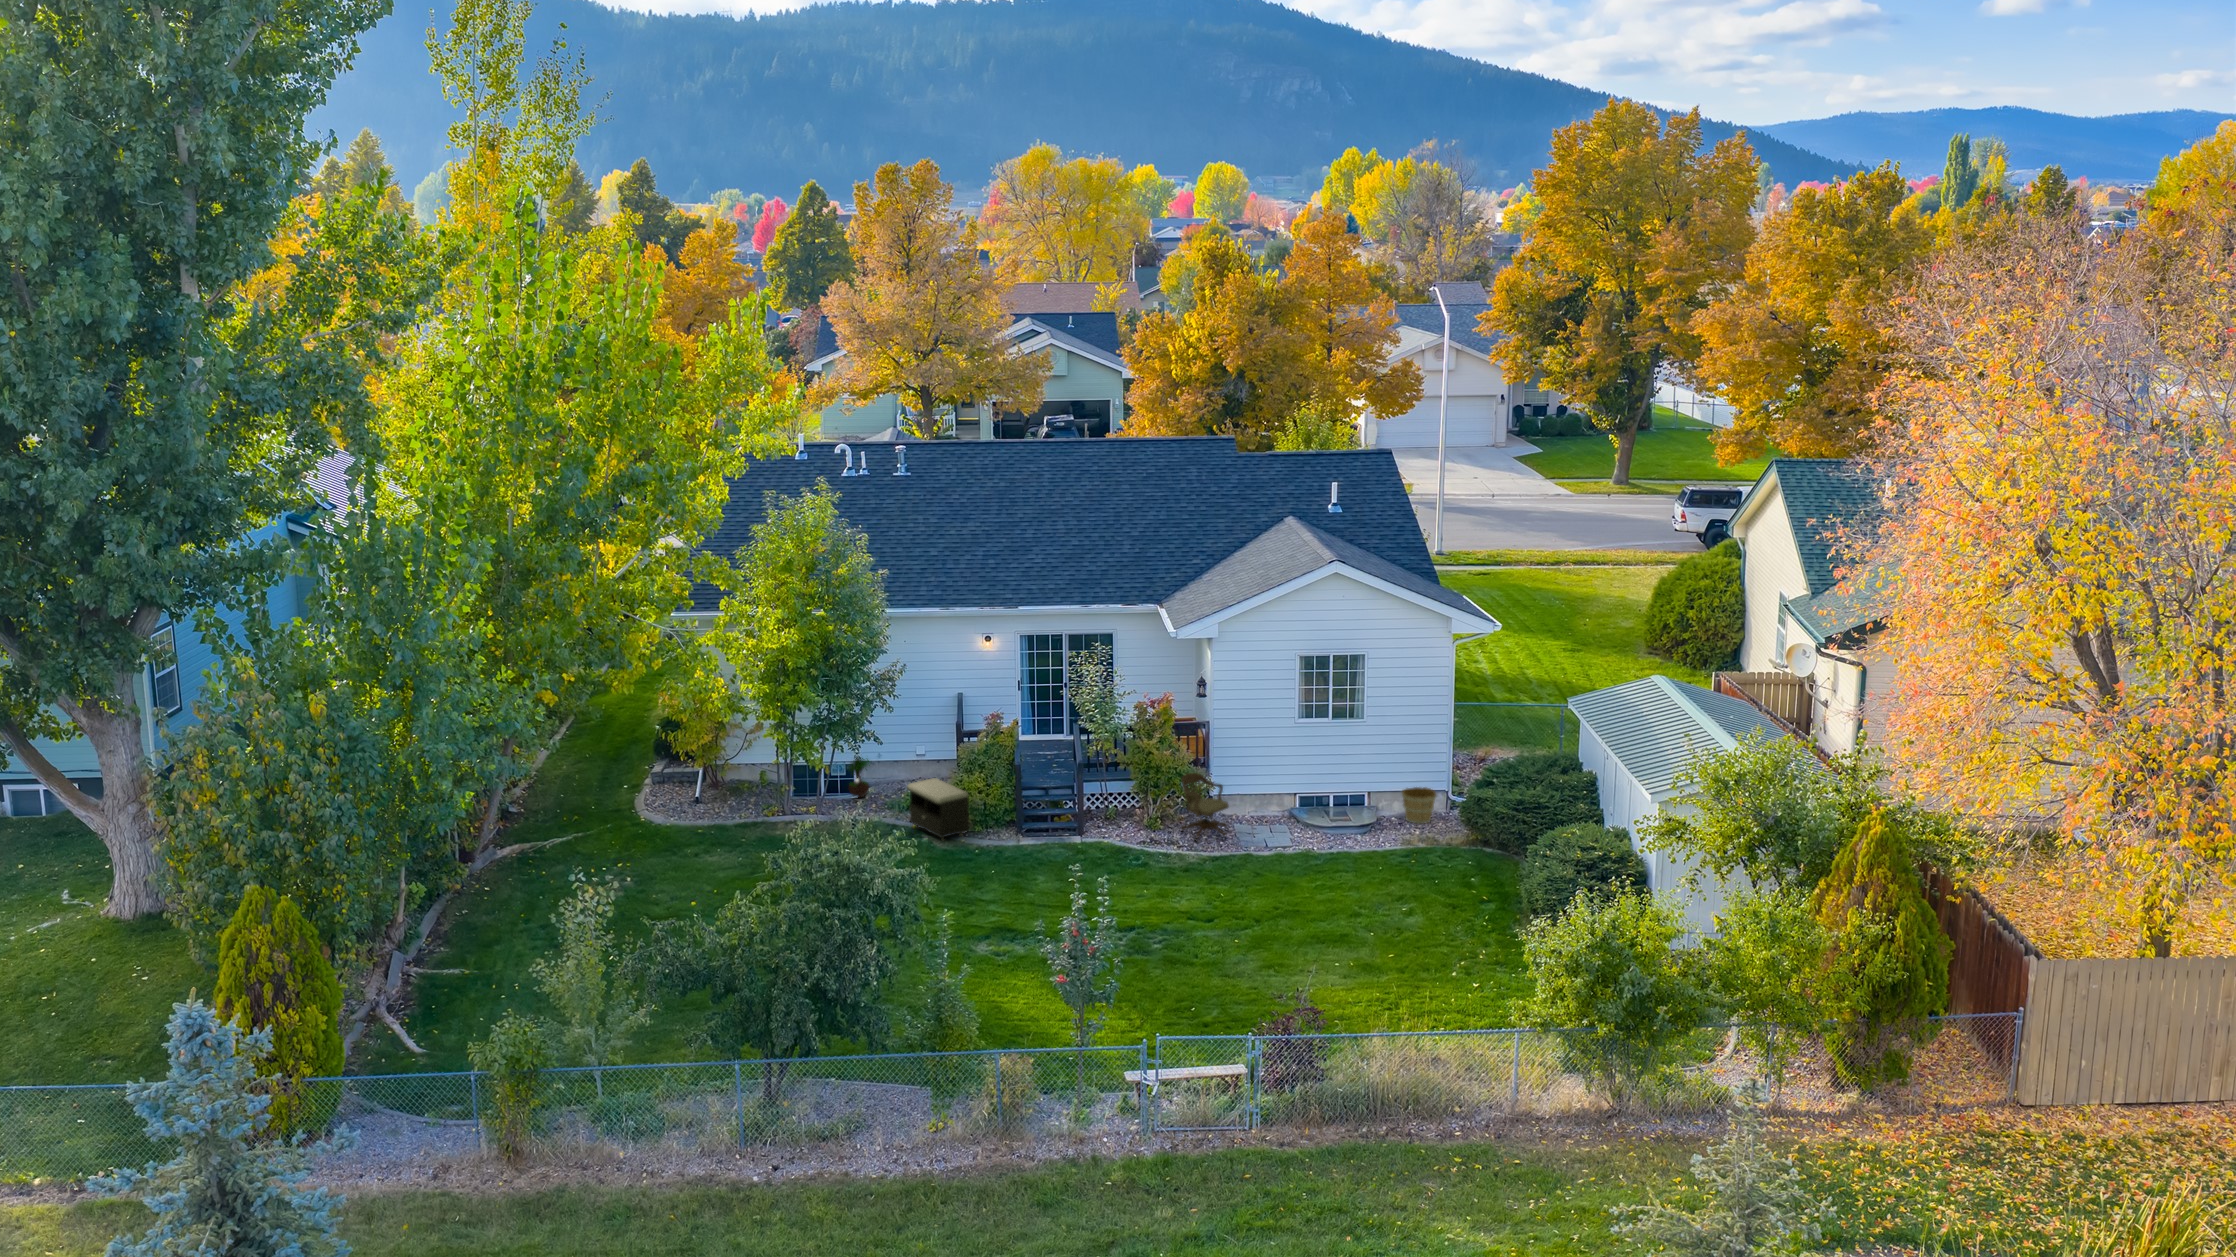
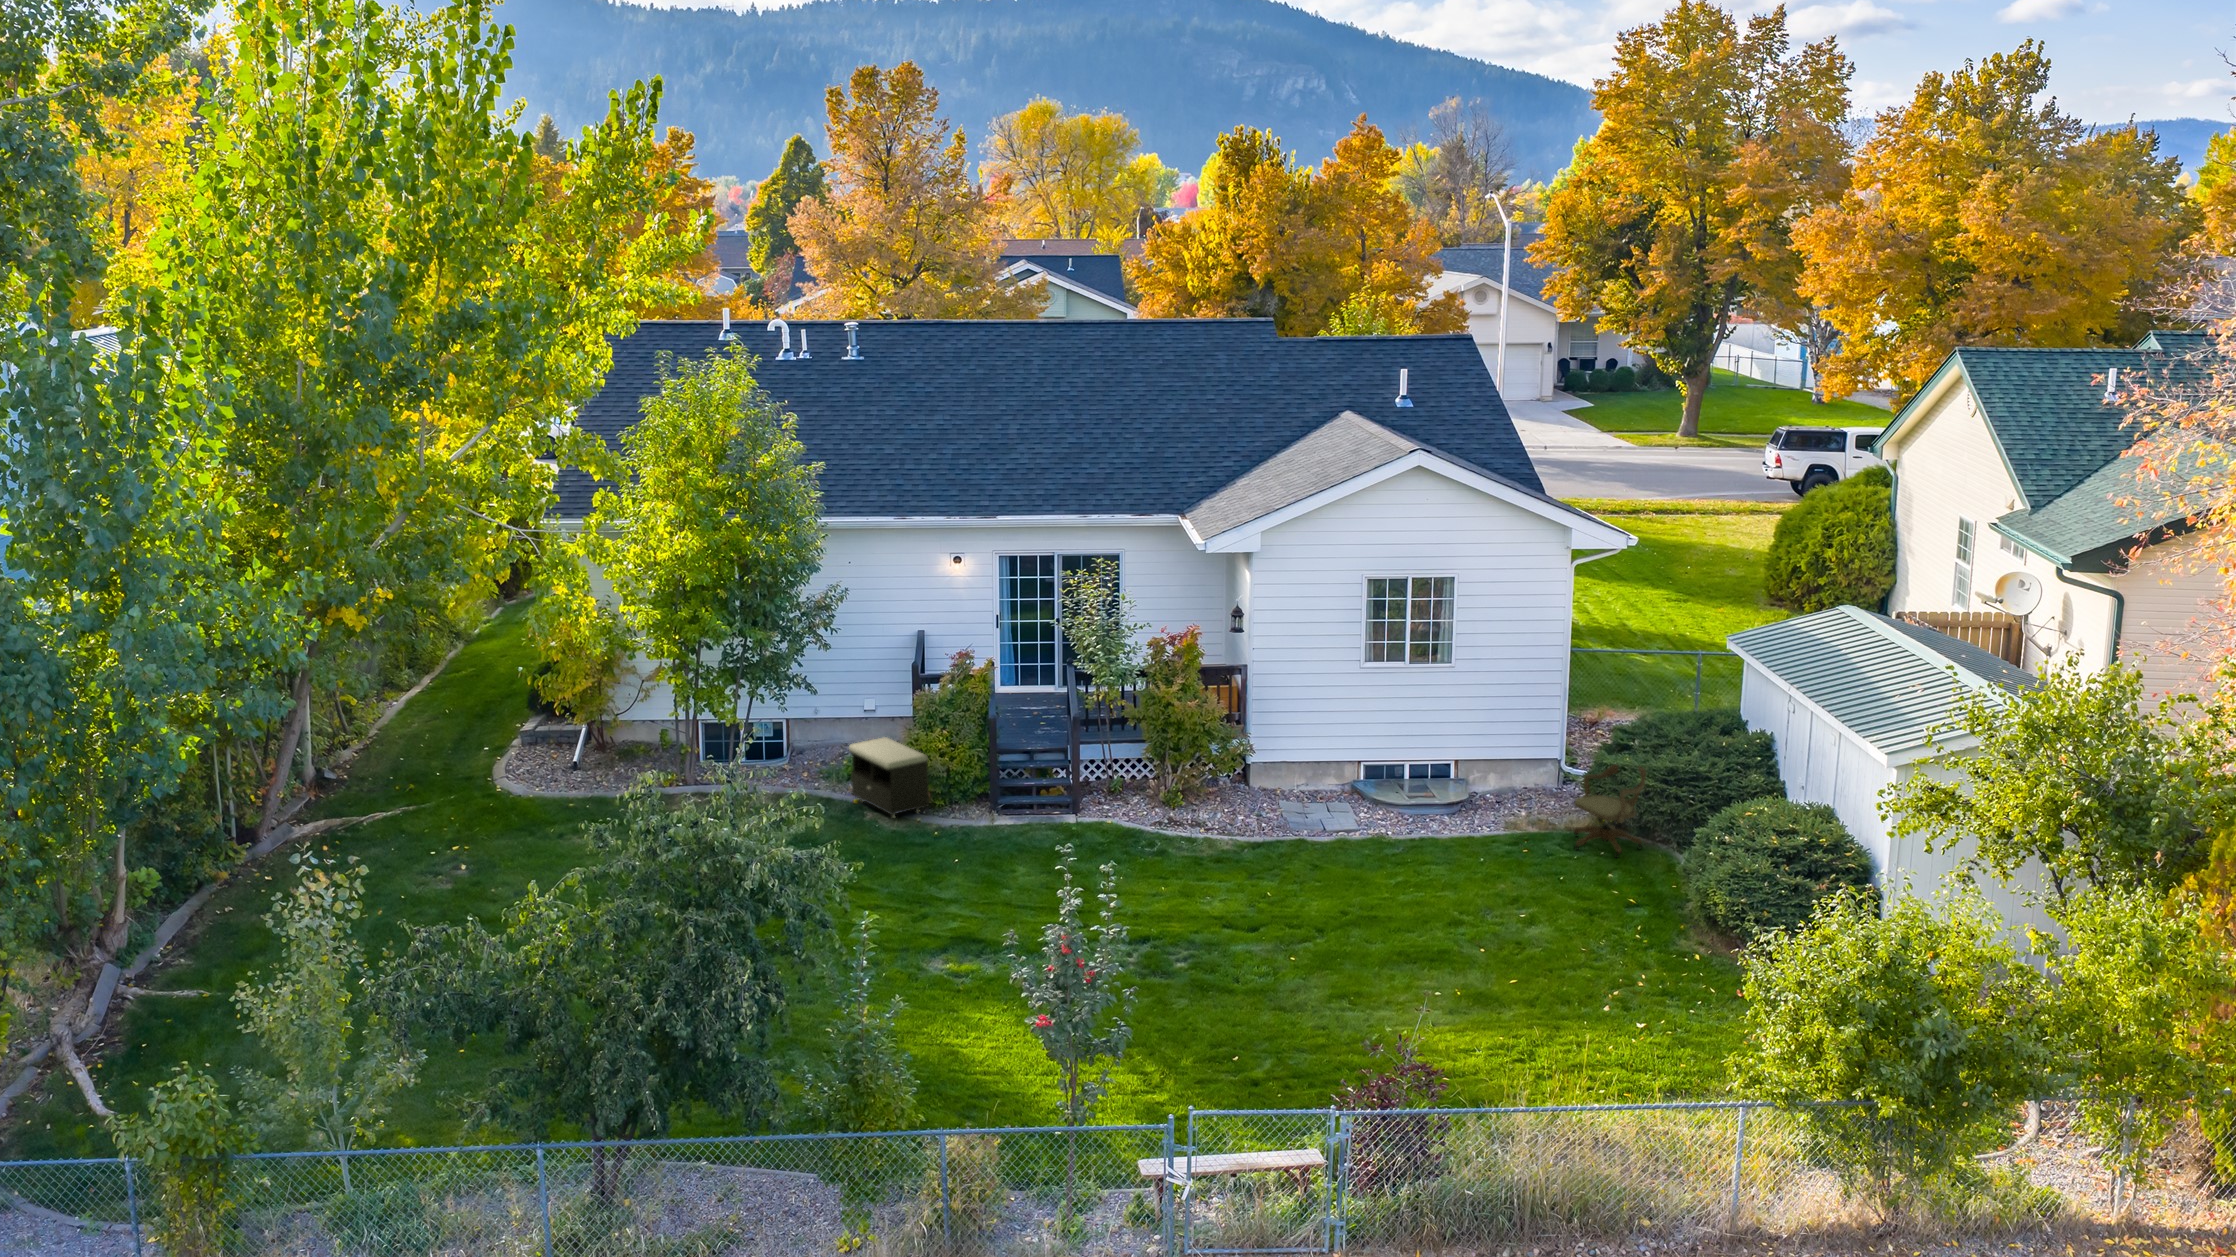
potted tree: present [848,757,870,797] -> none [770,706,807,764]
chair: present [1181,773,1229,841] -> present [1573,763,1646,858]
wooden bucket: present [1402,787,1436,824] -> none [1495,755,1541,802]

